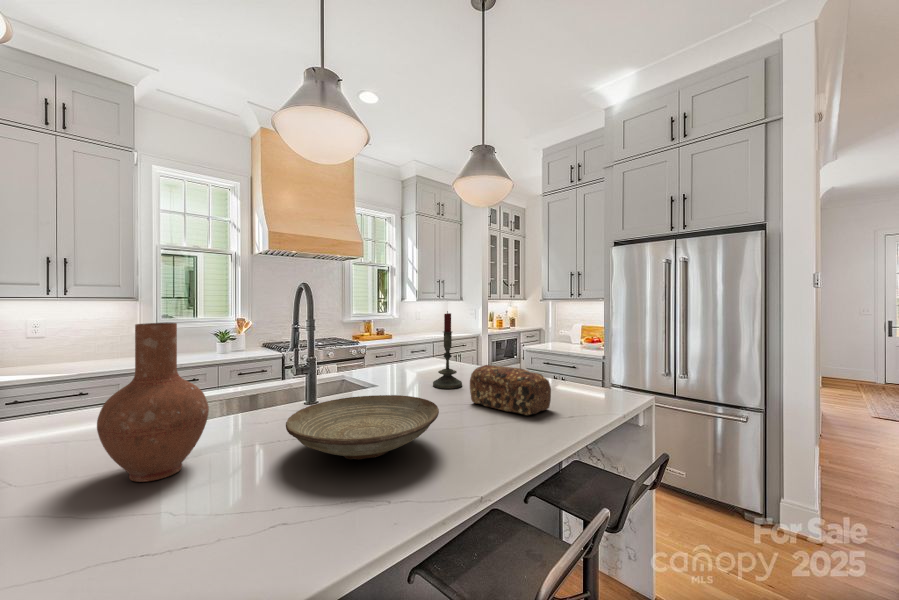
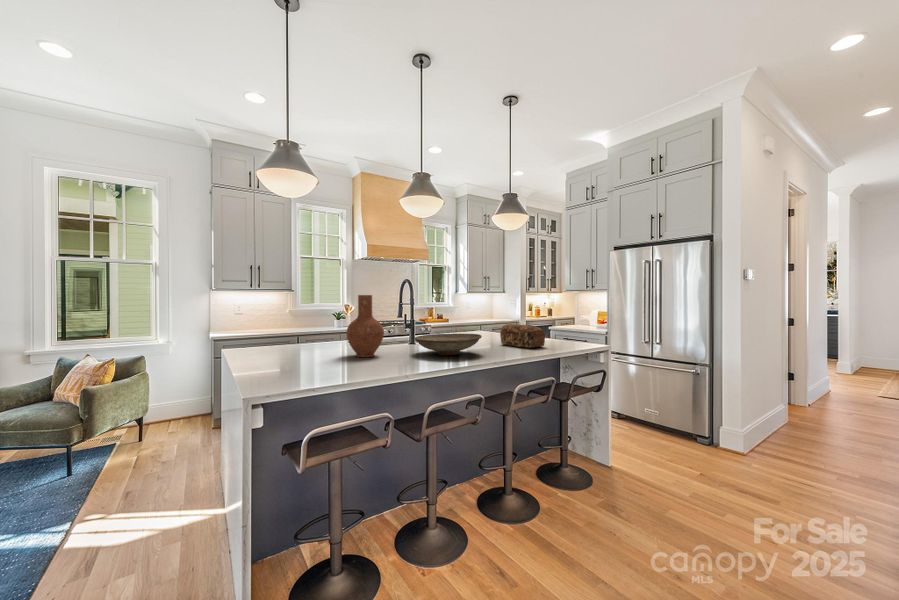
candle: present [433,311,462,389] -> none [480,295,498,340]

